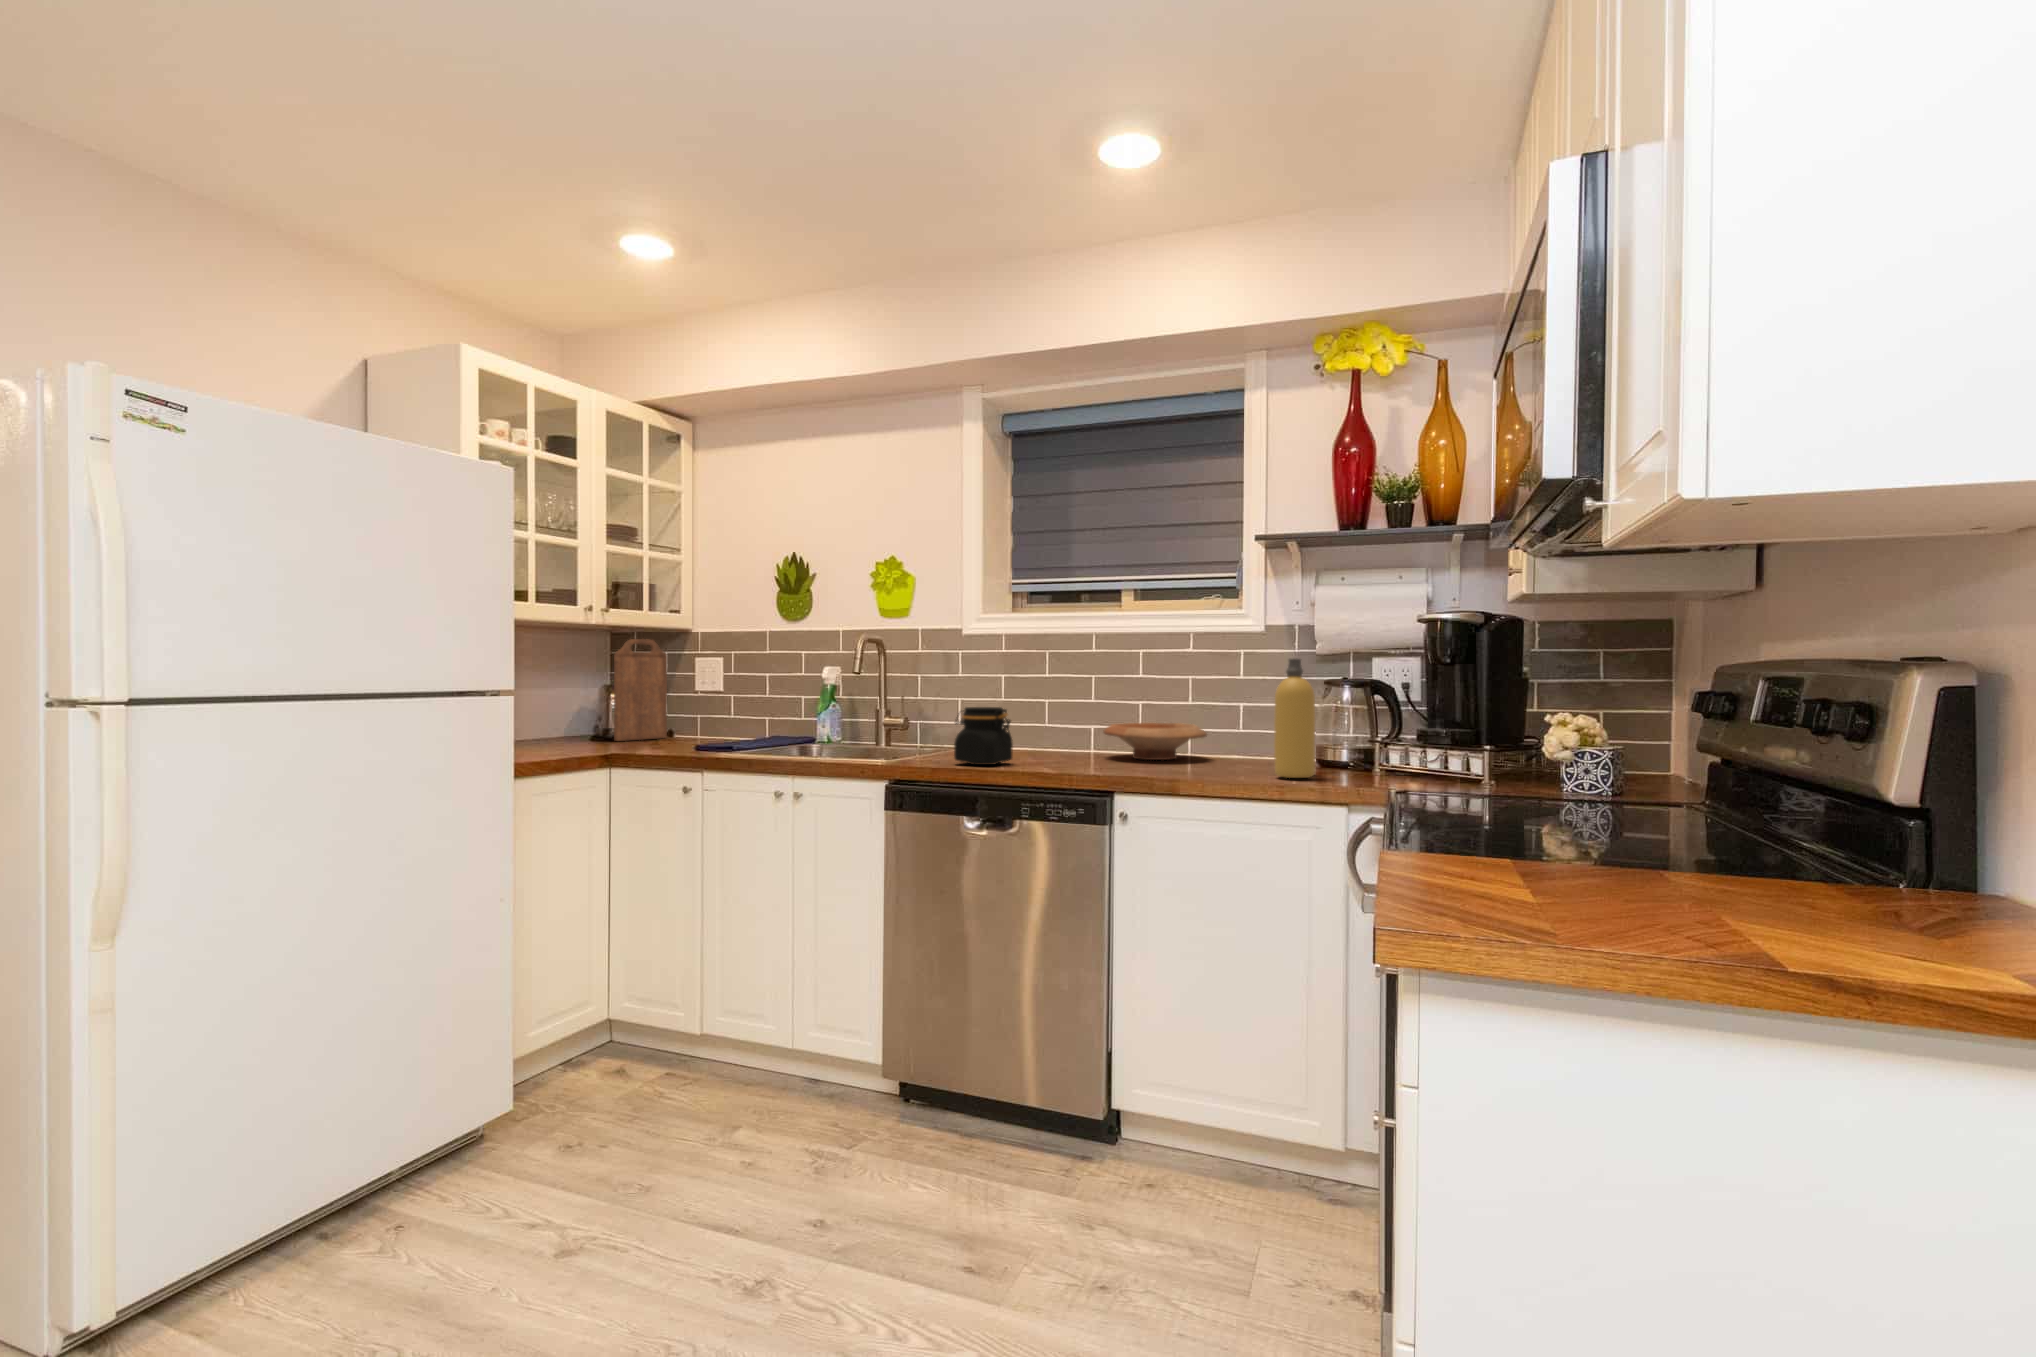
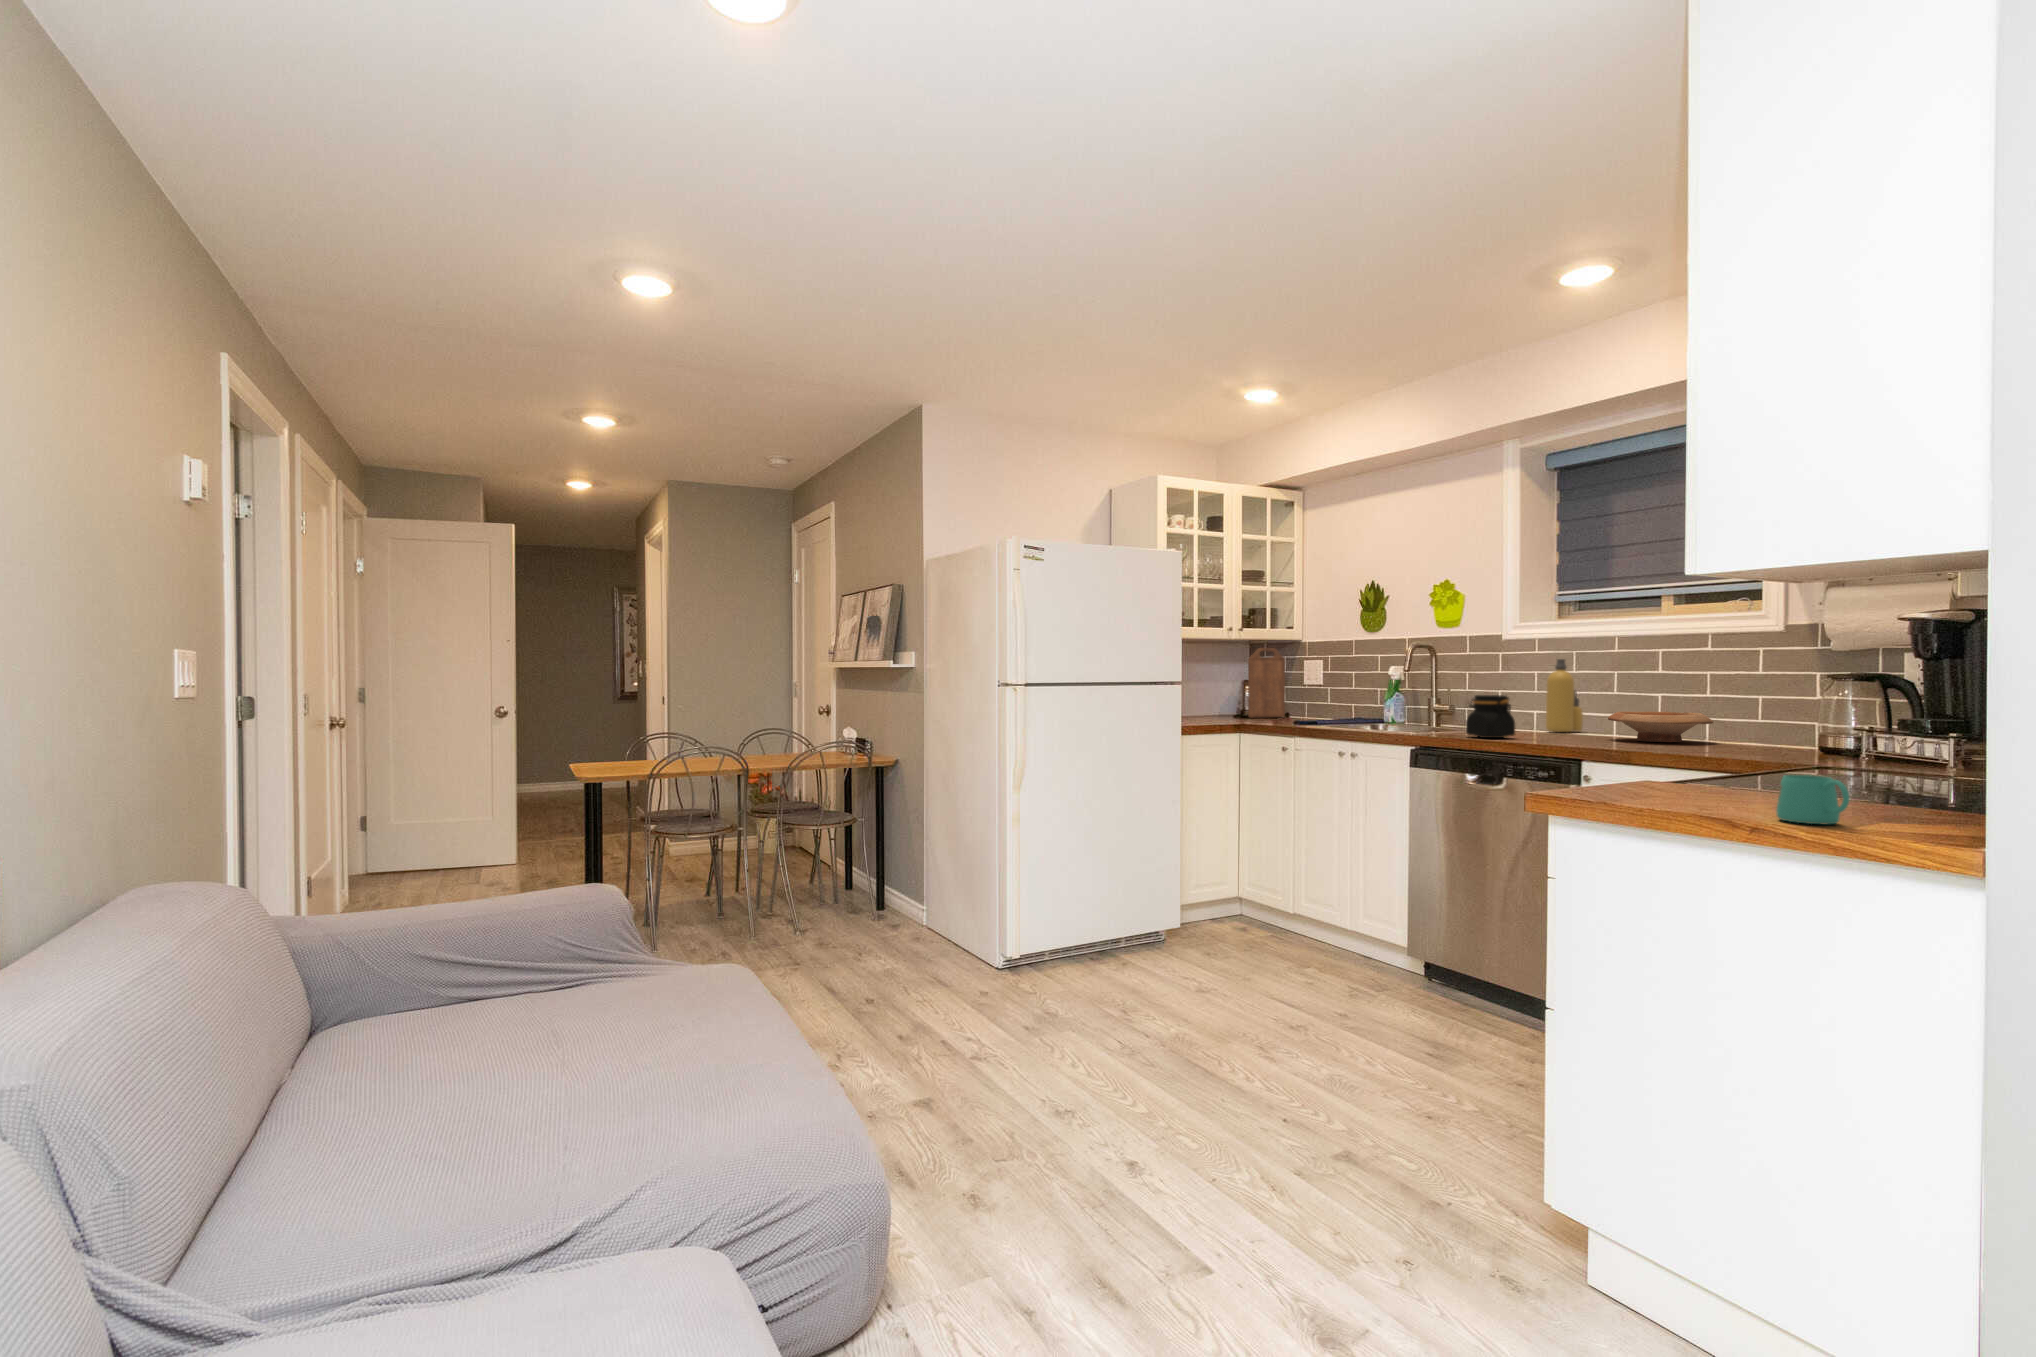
bottle: present [1274,658,1315,778] -> present [1546,659,1583,732]
mug: none [1770,860,1935,950] -> present [1776,775,1850,824]

